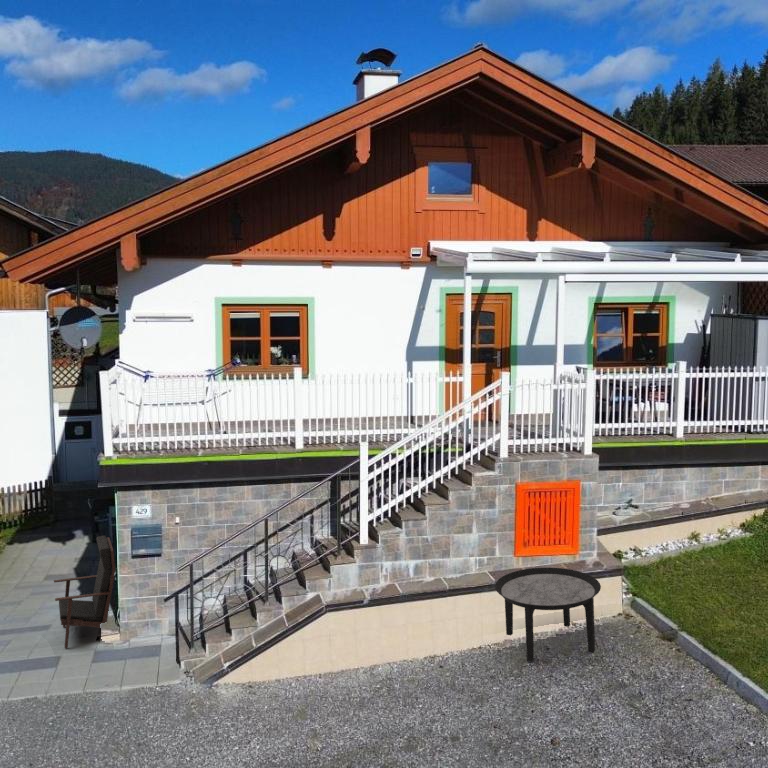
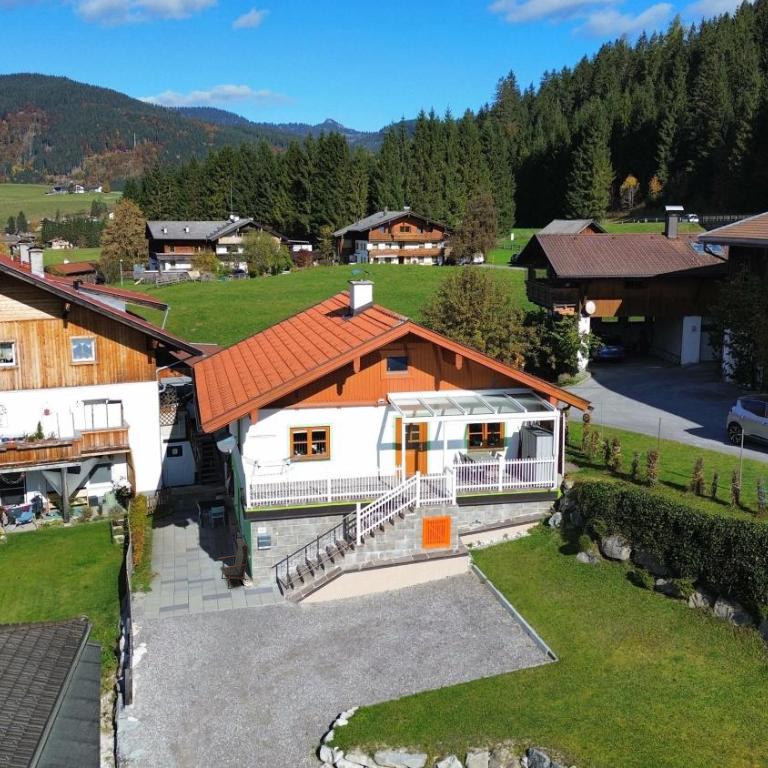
round table: present [495,567,601,662] -> none [413,554,455,593]

